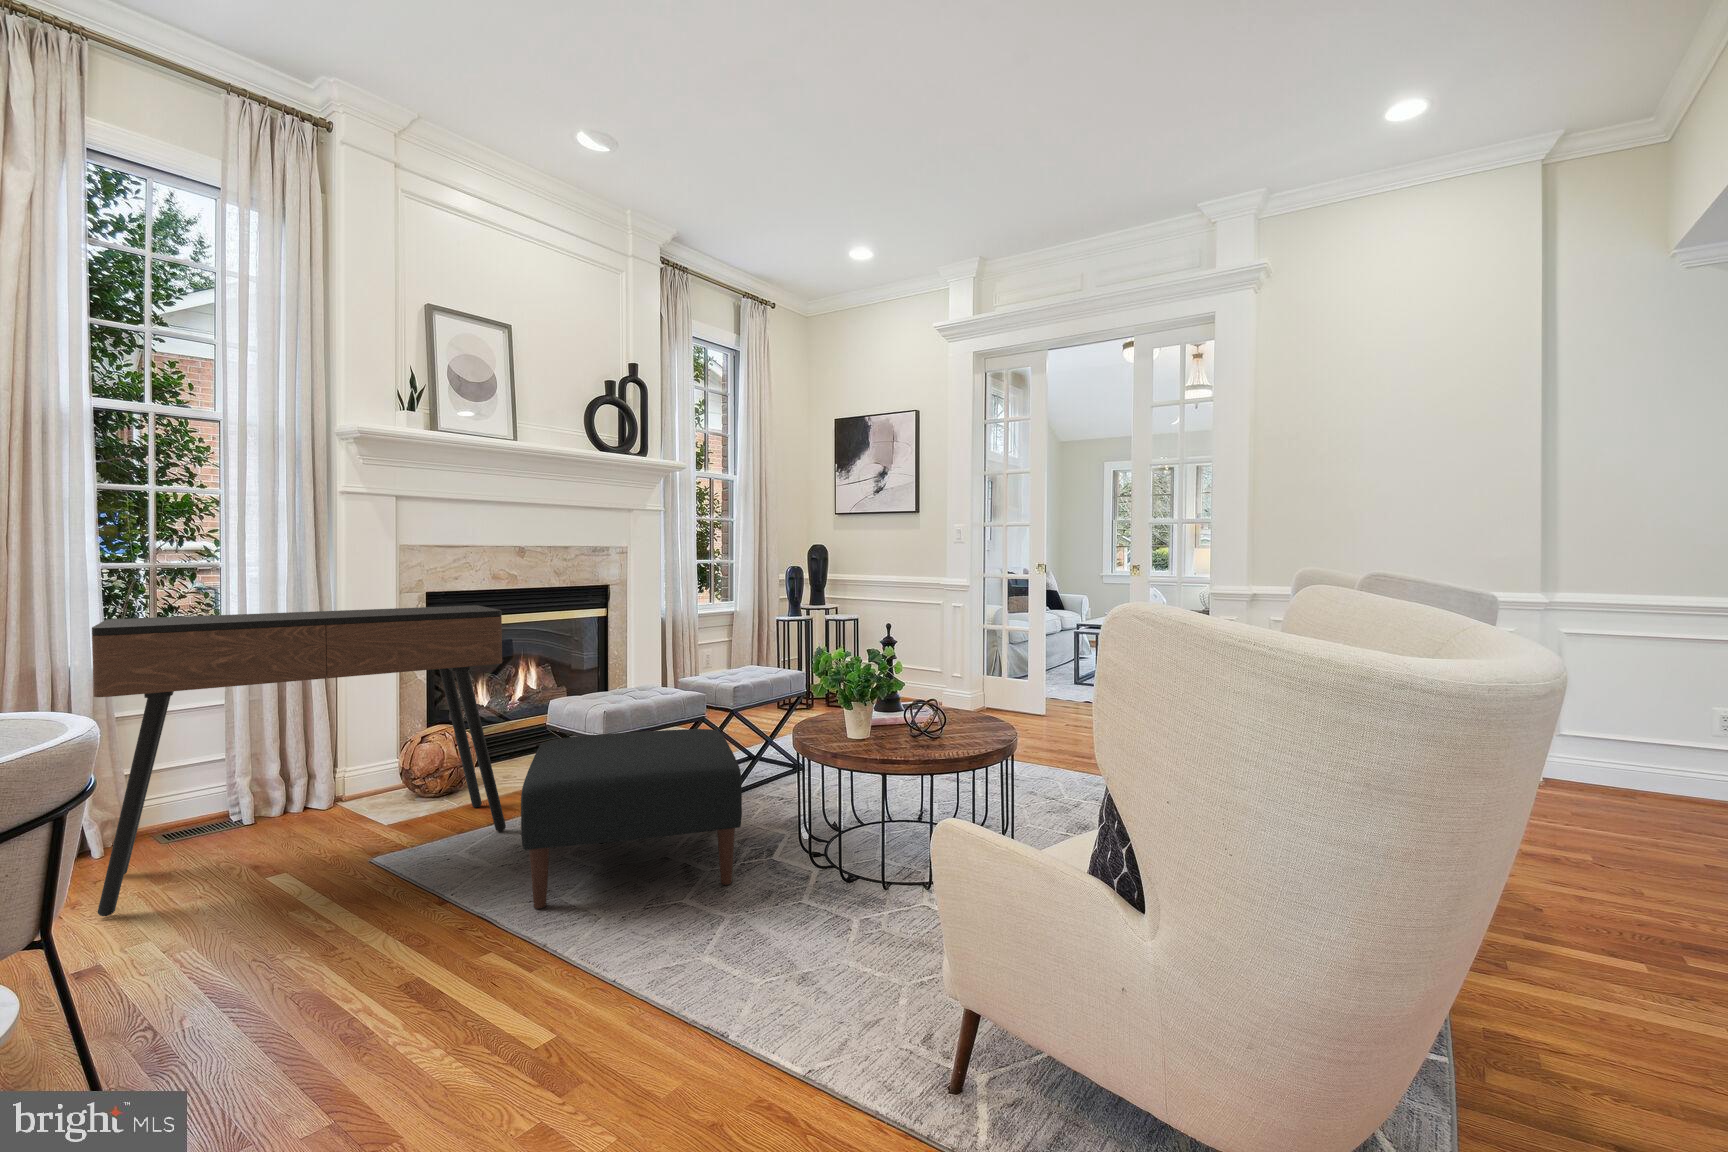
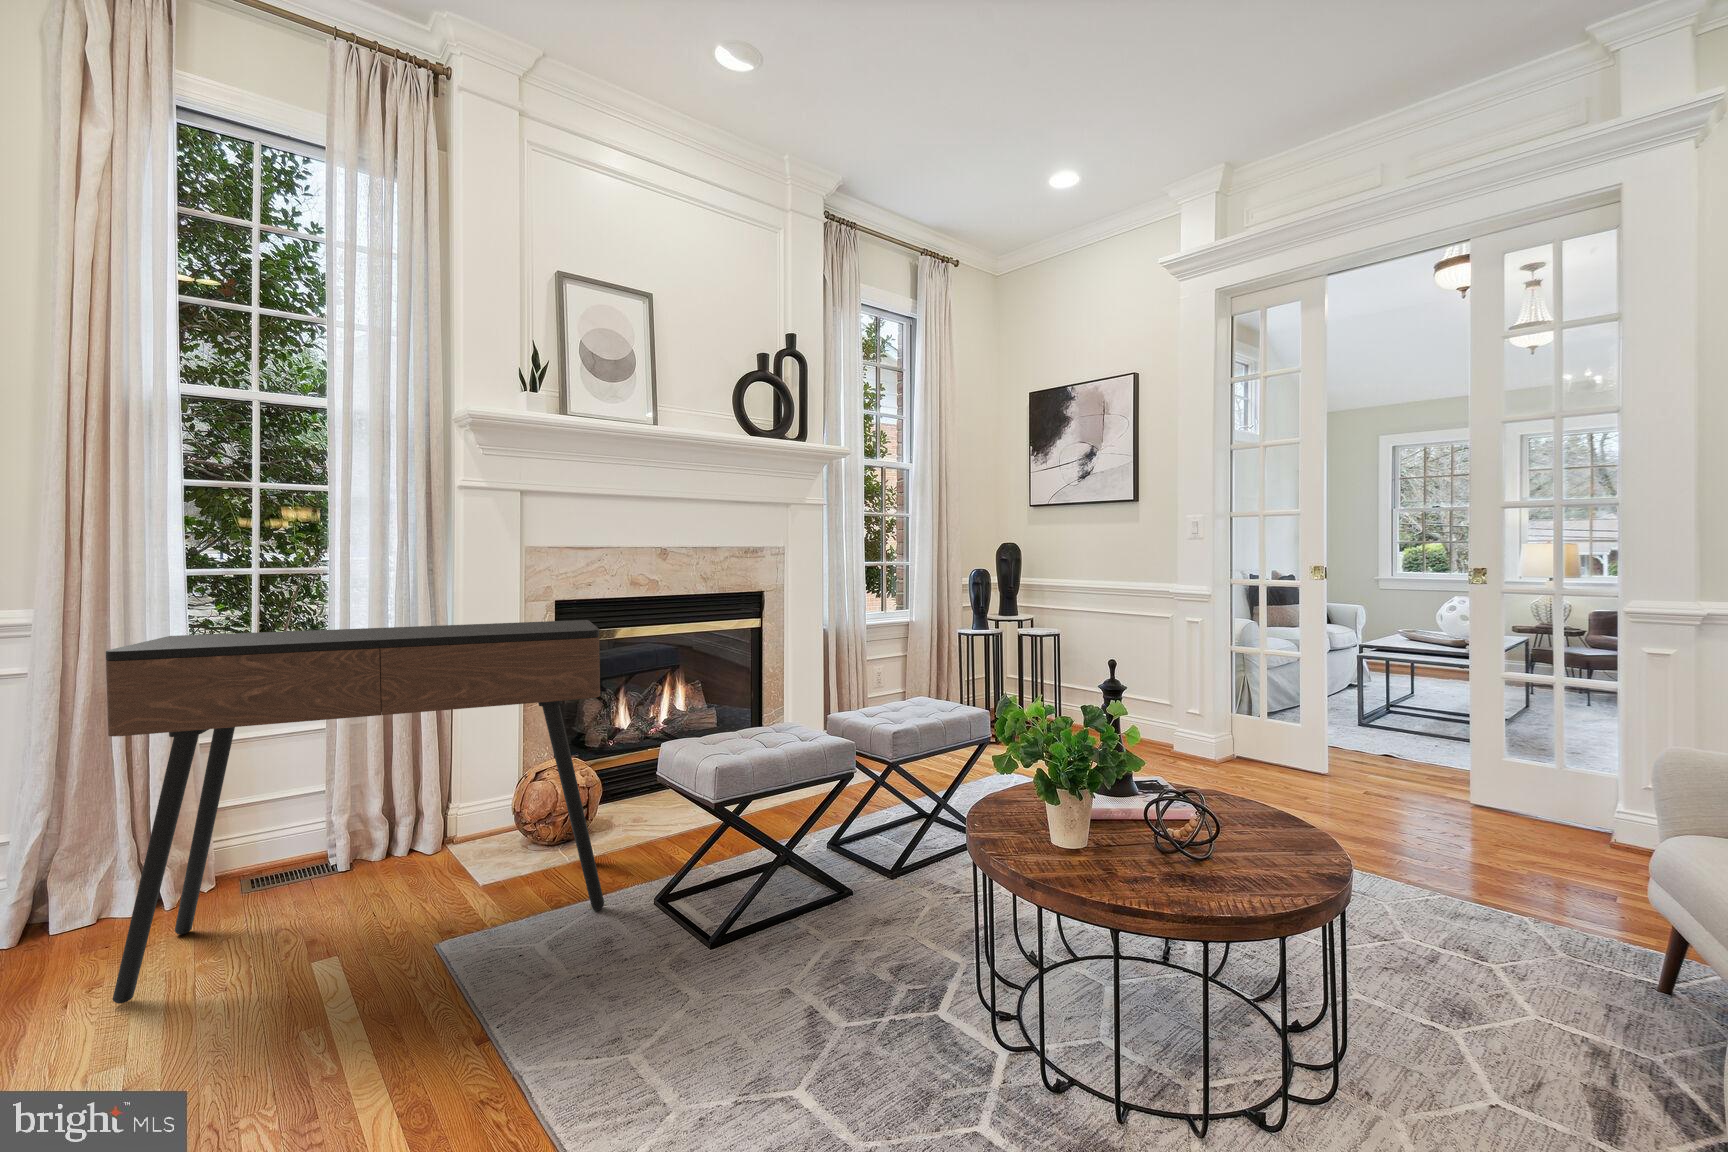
ottoman: present [521,729,742,909] -> none [563,798,886,1077]

